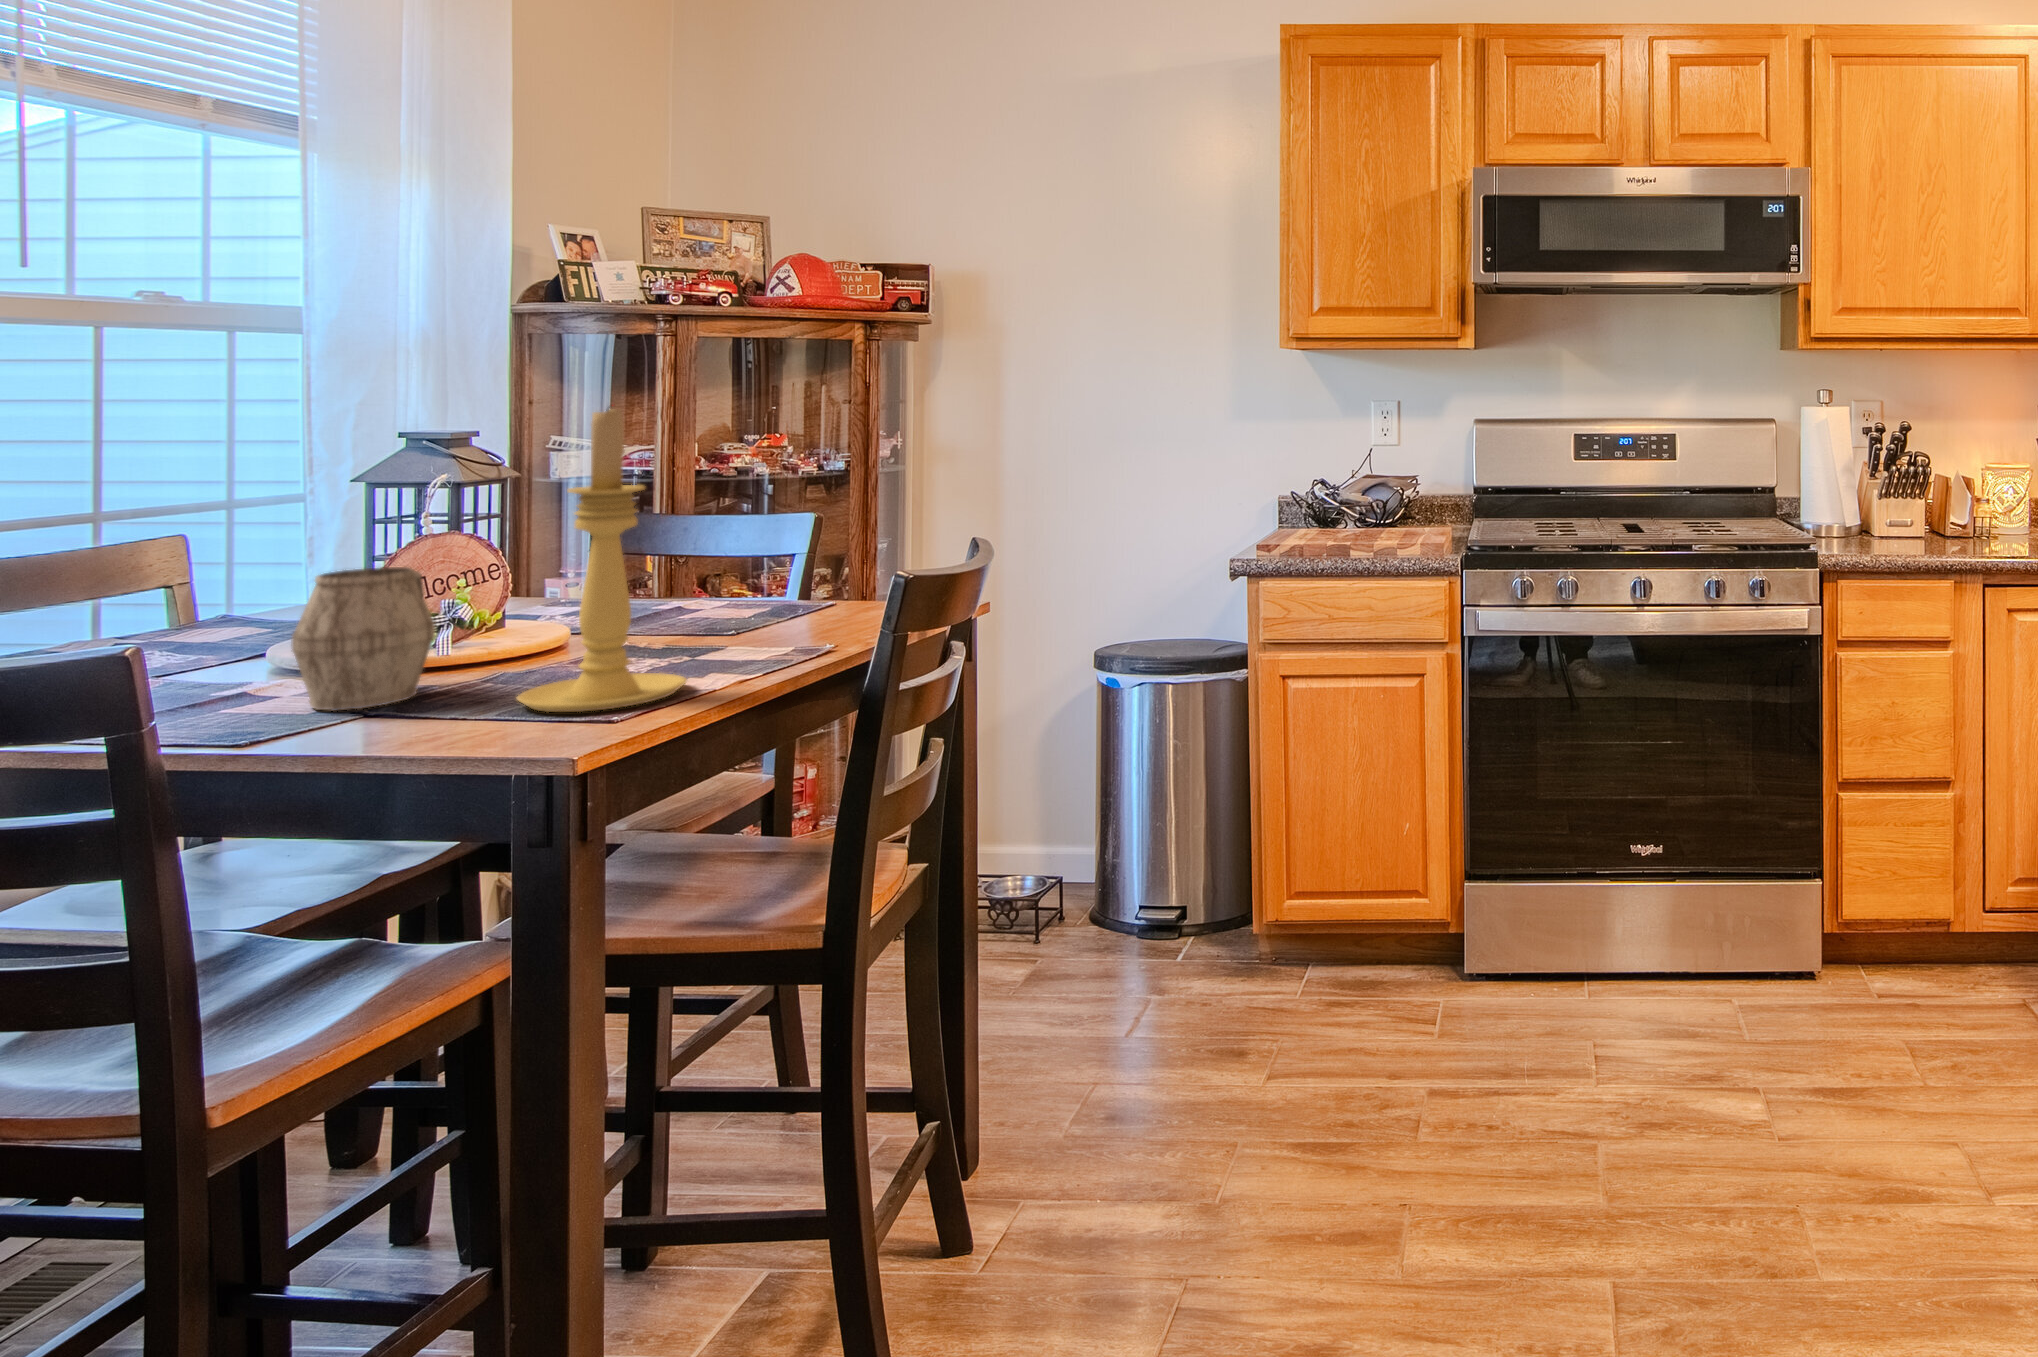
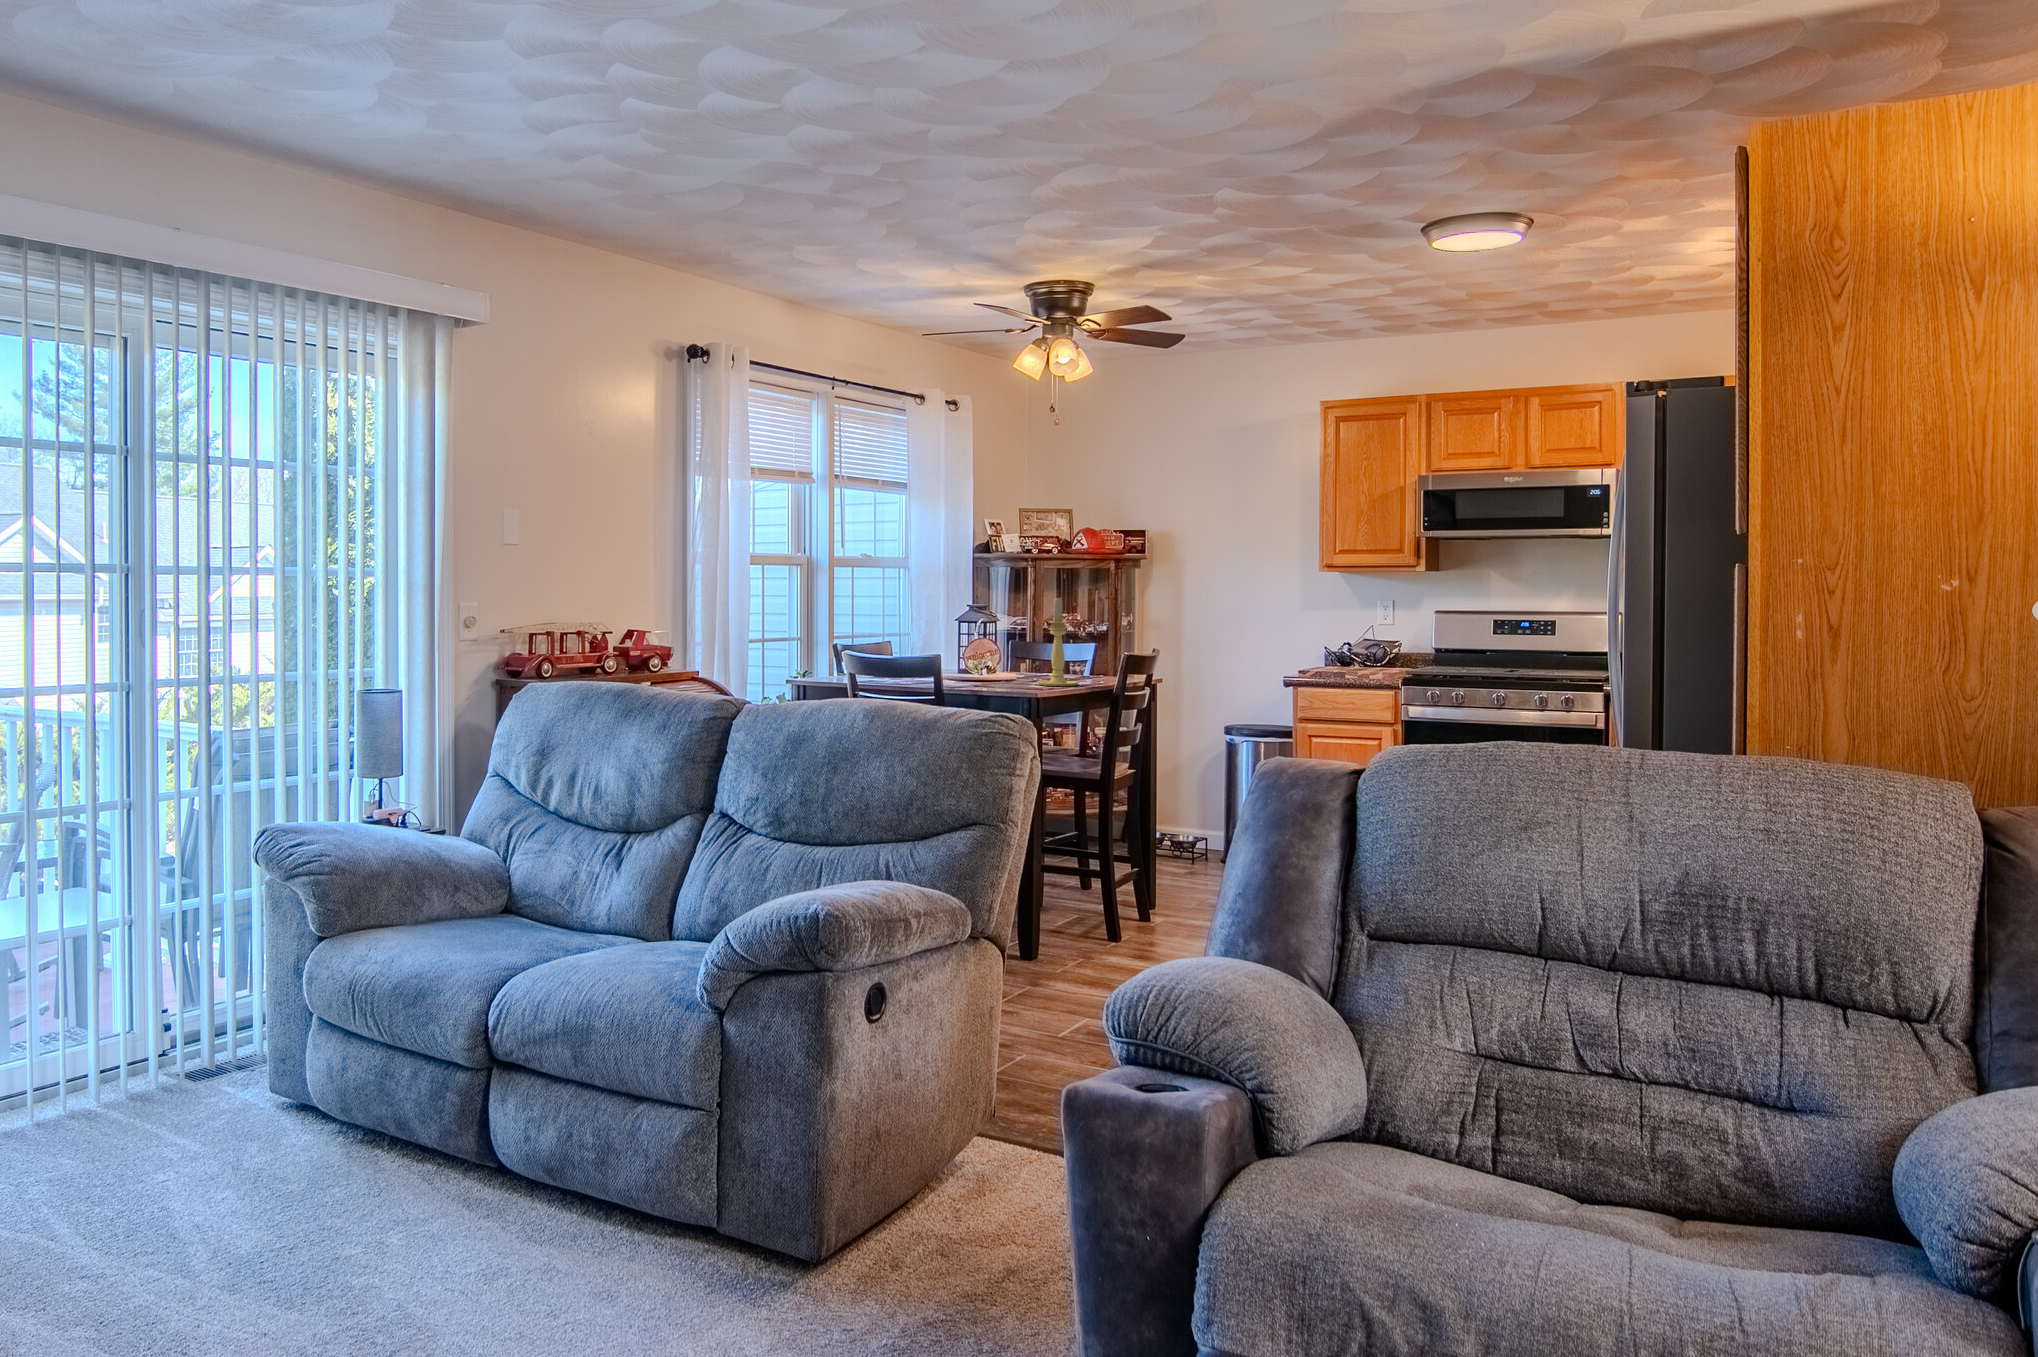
mug: present [291,567,435,711] -> none [980,644,1012,683]

